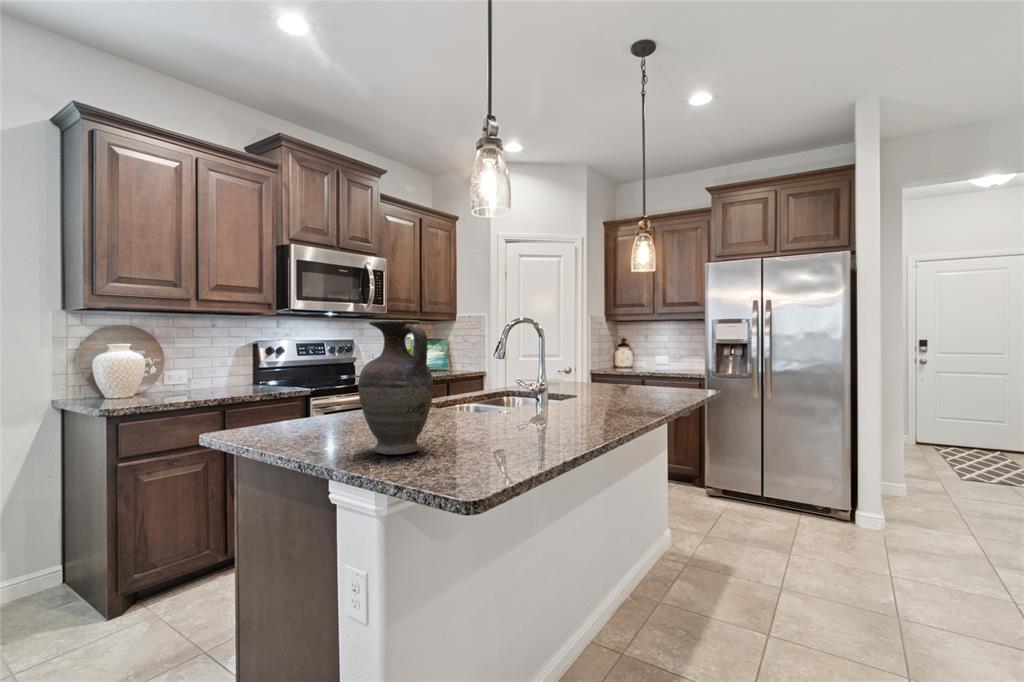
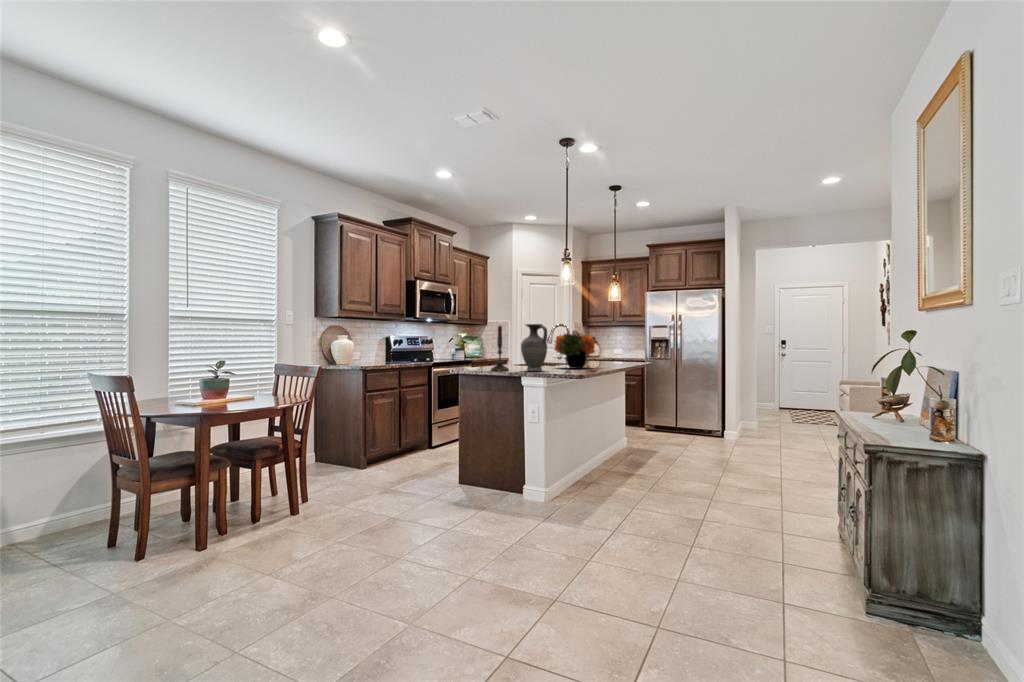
candle: none [291,322,343,450] -> present [491,326,509,371]
flower arrangement: none [486,334,589,428] -> present [554,331,595,369]

